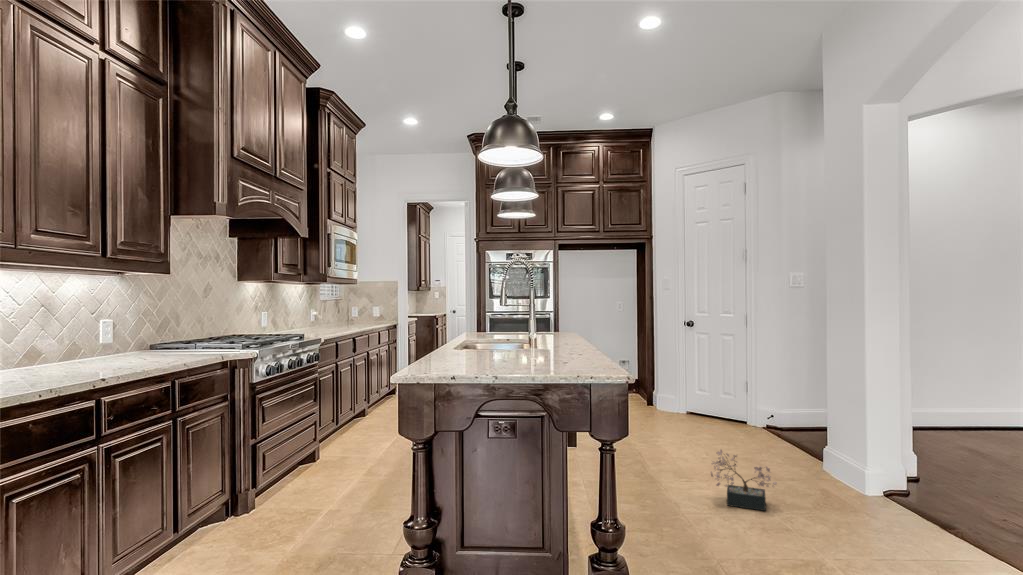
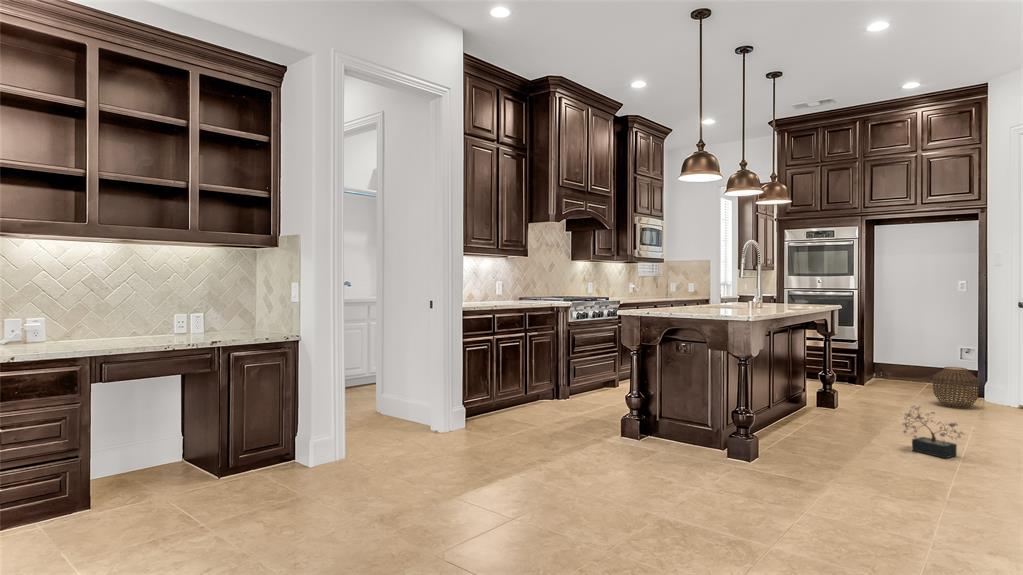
woven basket: none [643,384,680,424] -> present [933,367,979,408]

